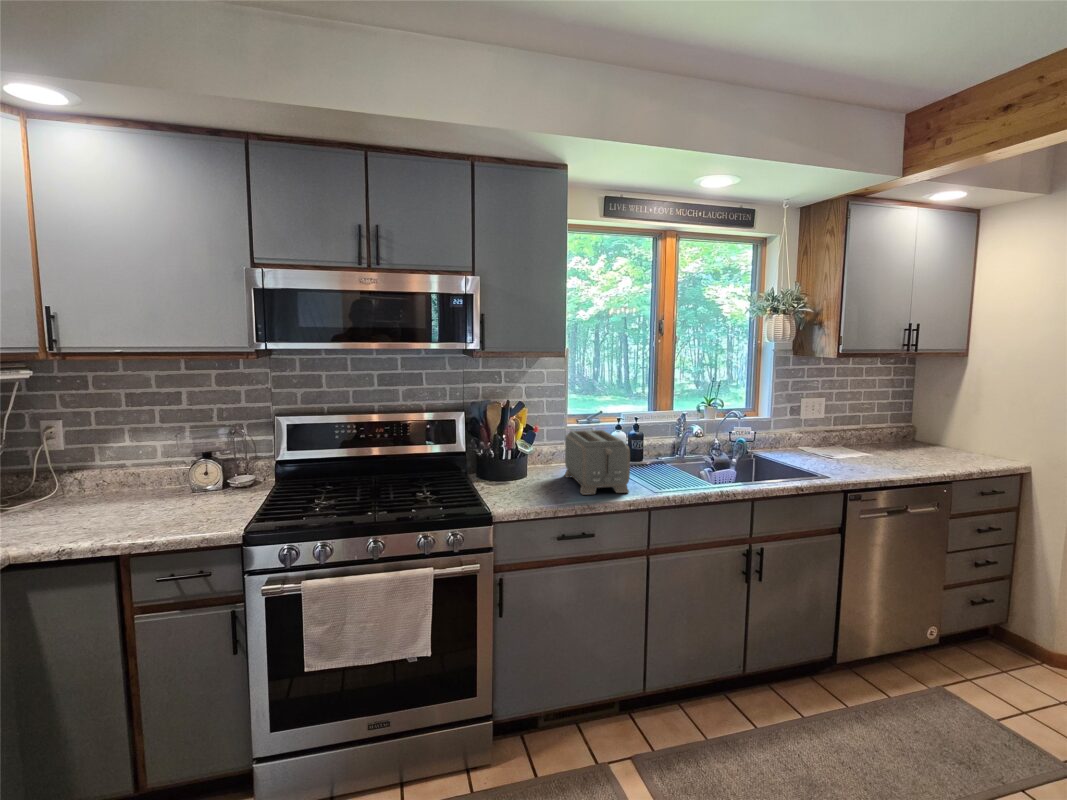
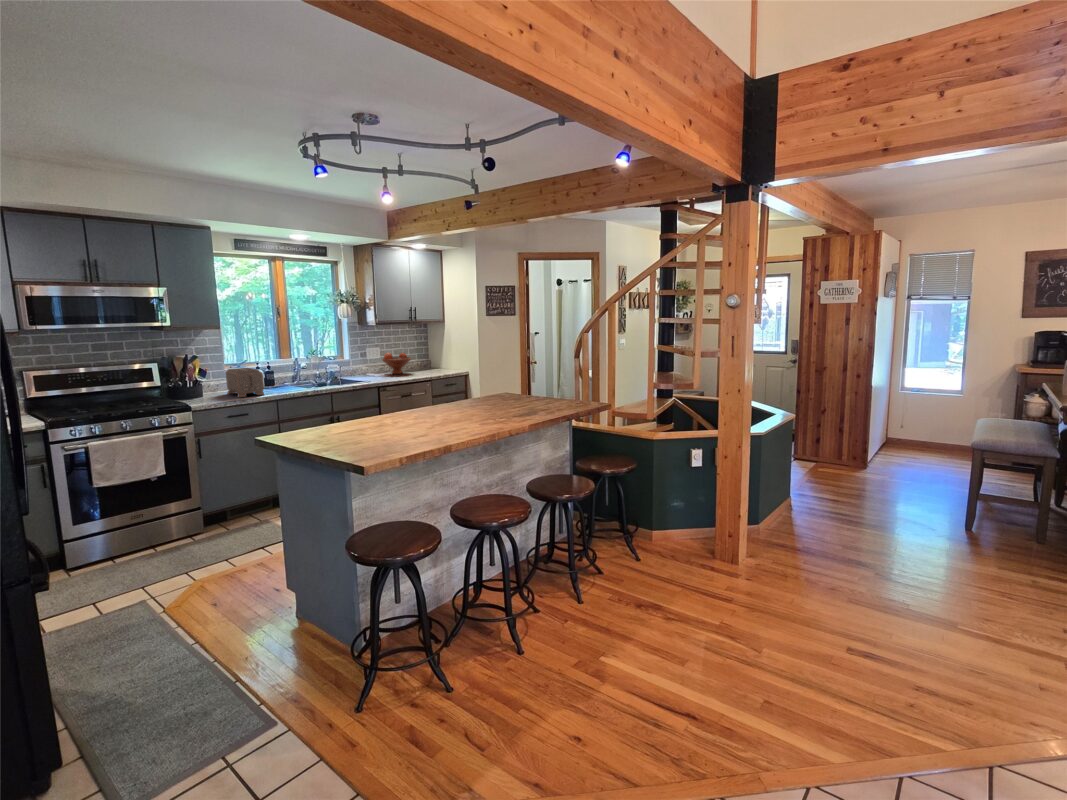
fruit bowl: none [834,410,901,455] -> present [382,353,411,374]

